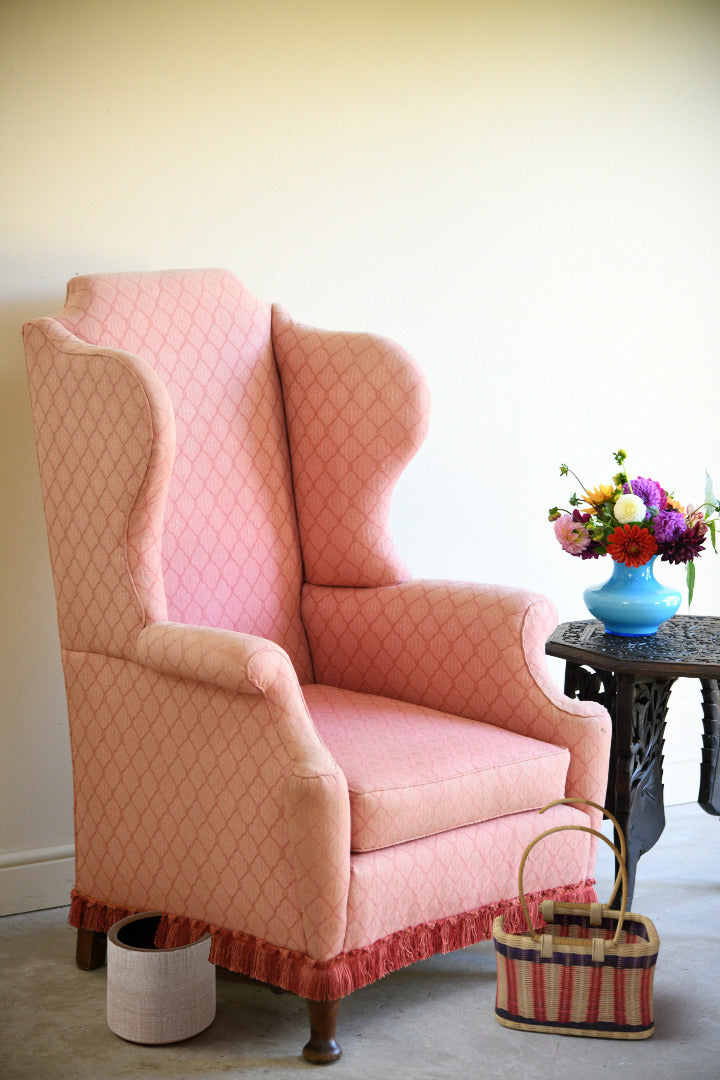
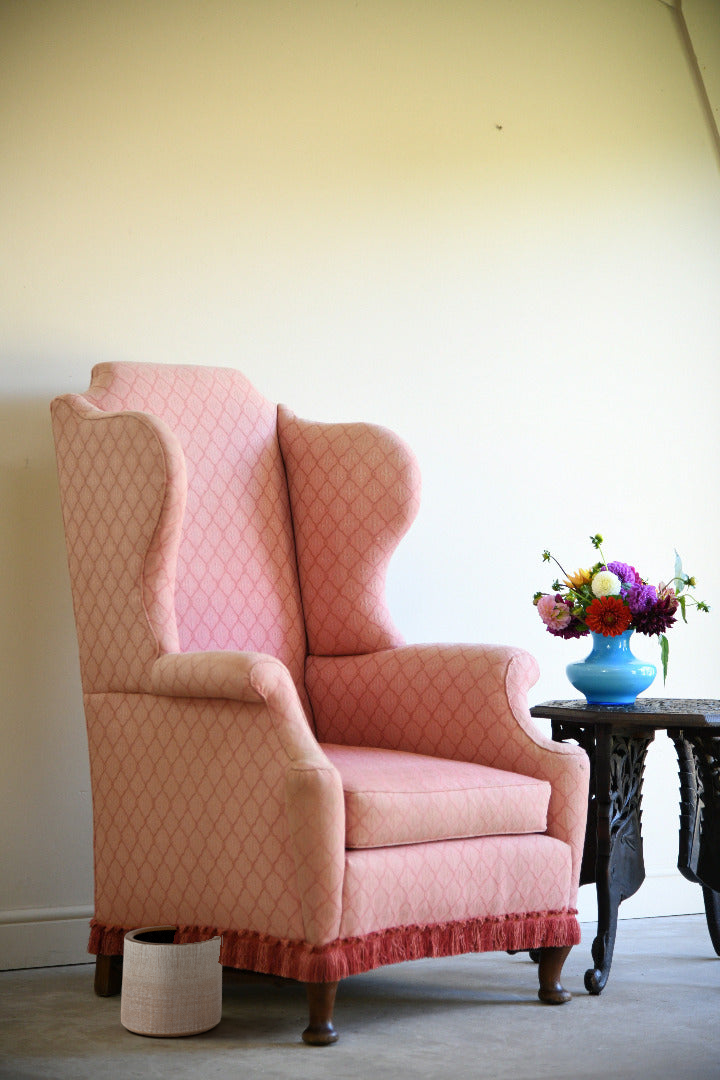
basket: present [493,798,660,1039] -> none [479,823,633,1040]

